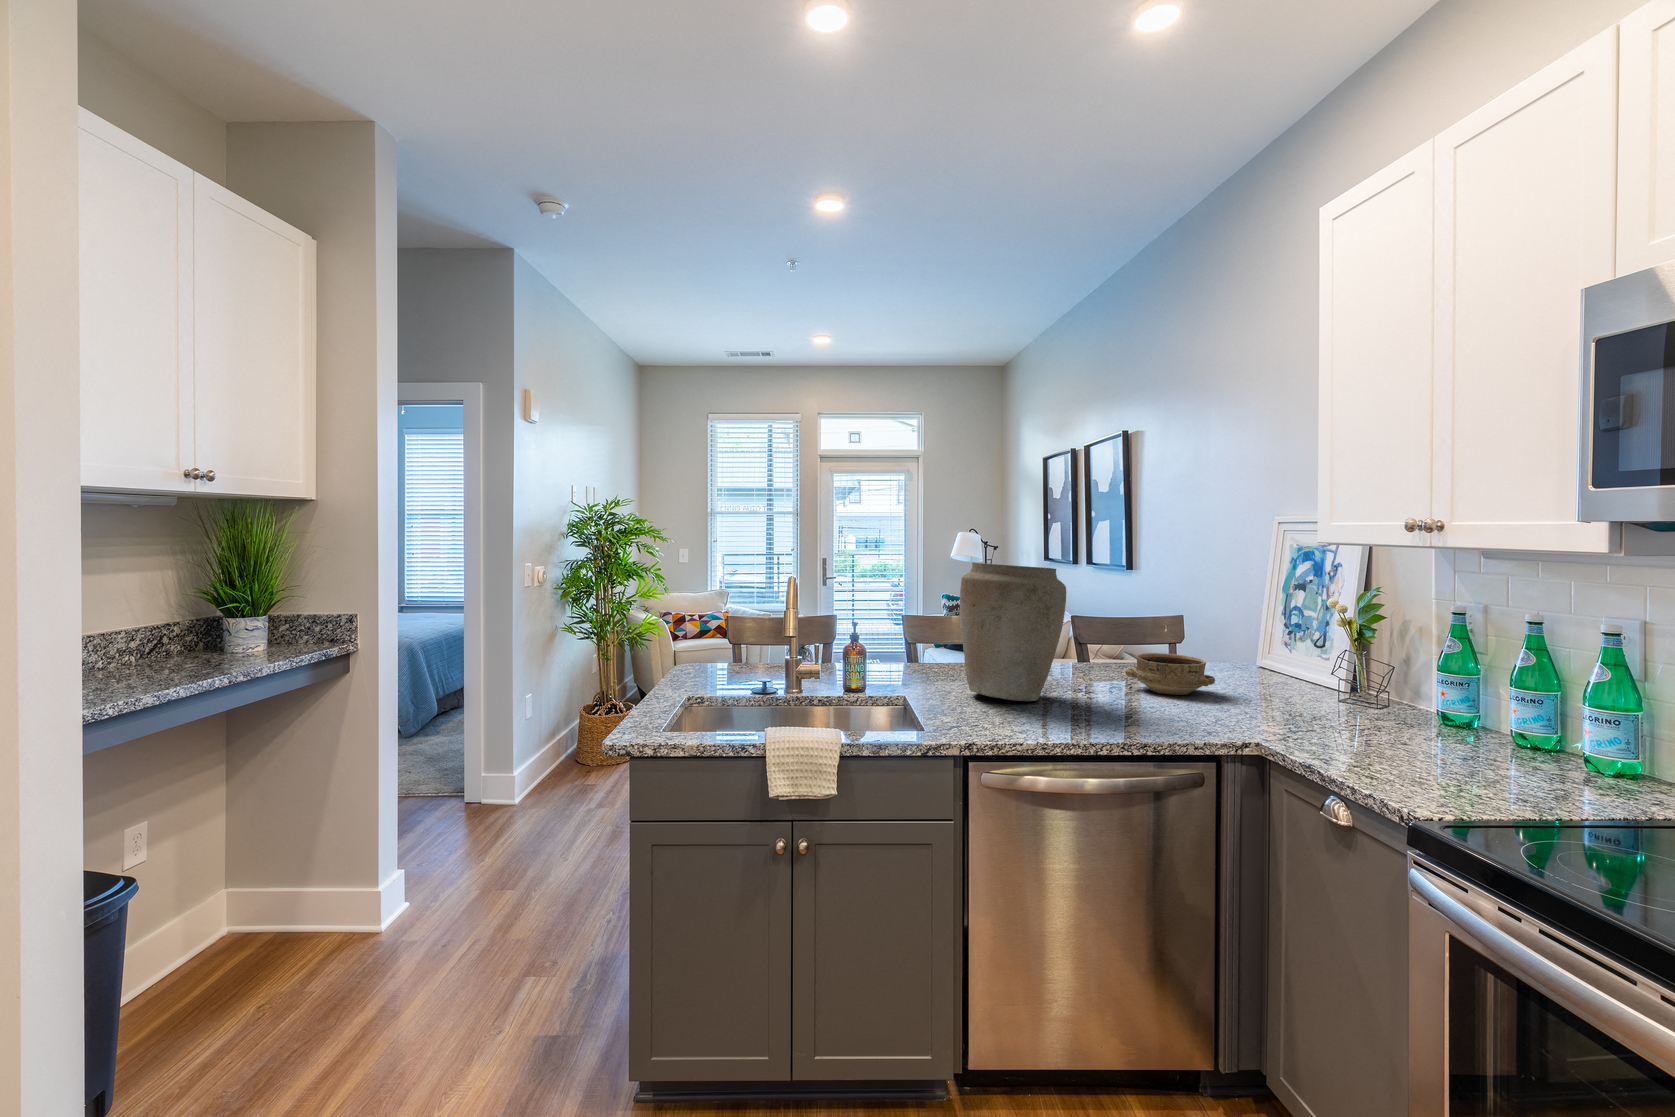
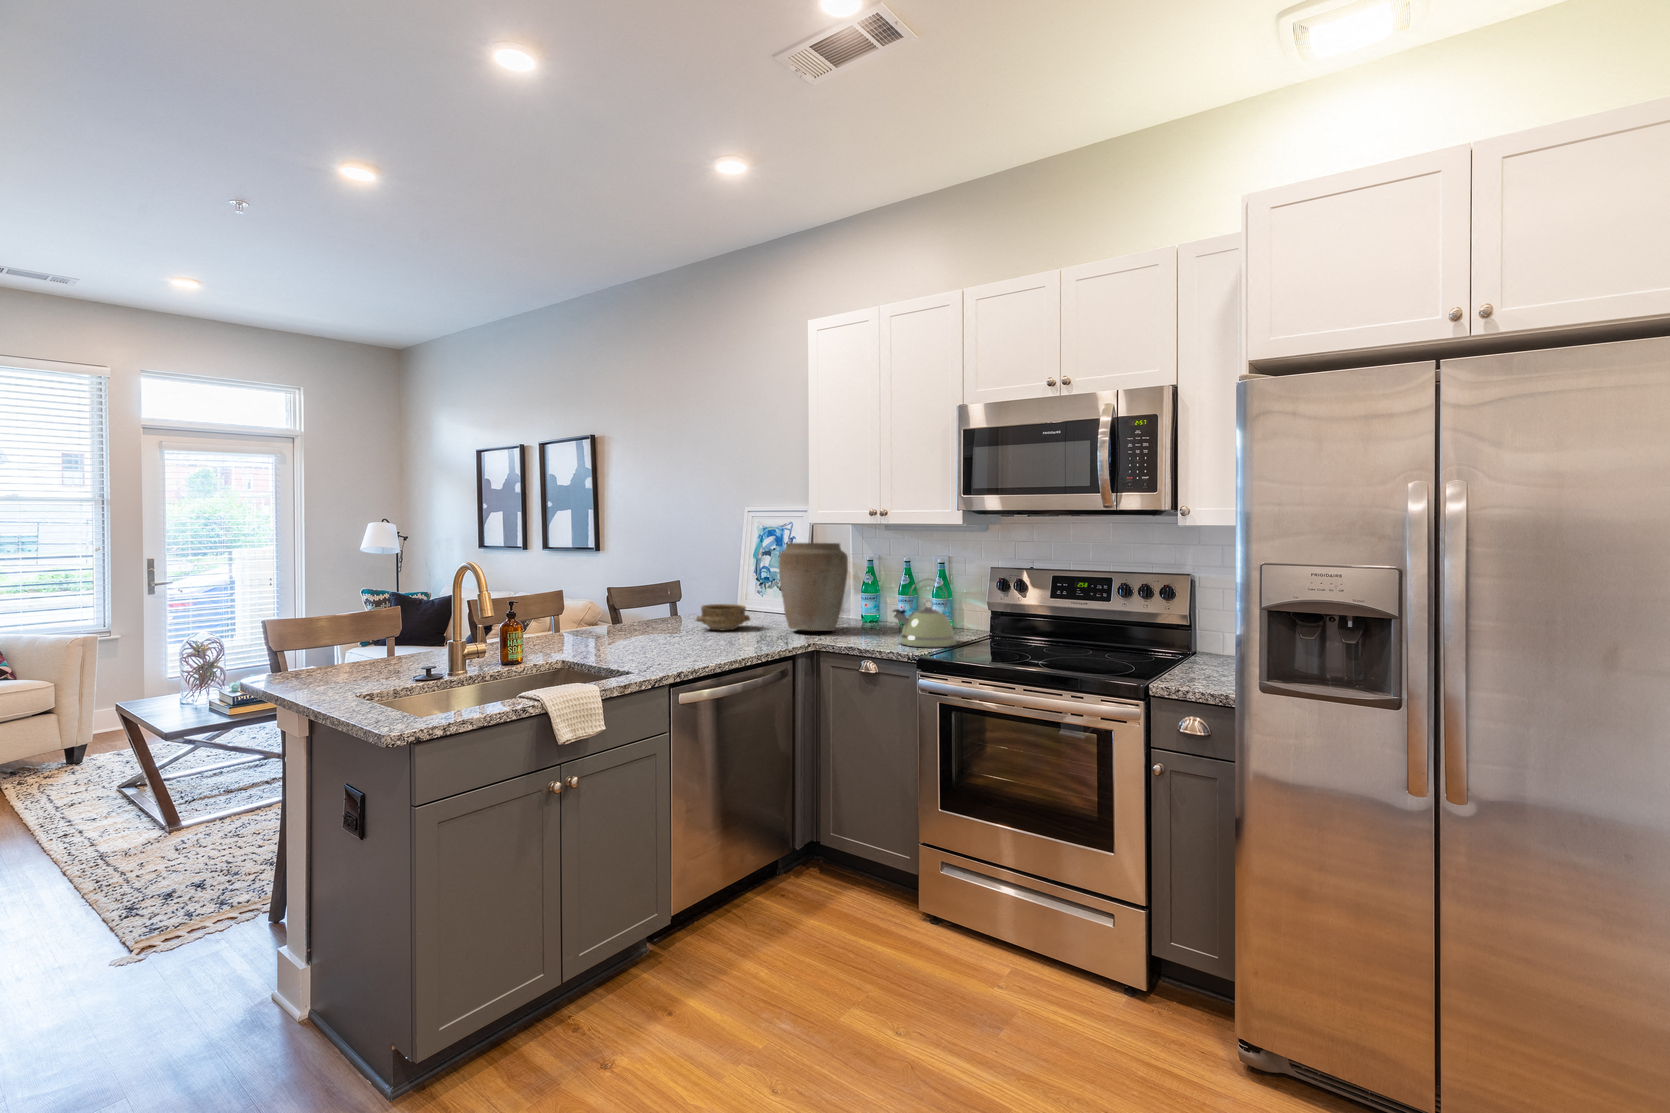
vase: present [960,562,1066,701] -> present [779,543,848,631]
kettle: none [1409,661,1571,811] -> present [893,579,956,647]

